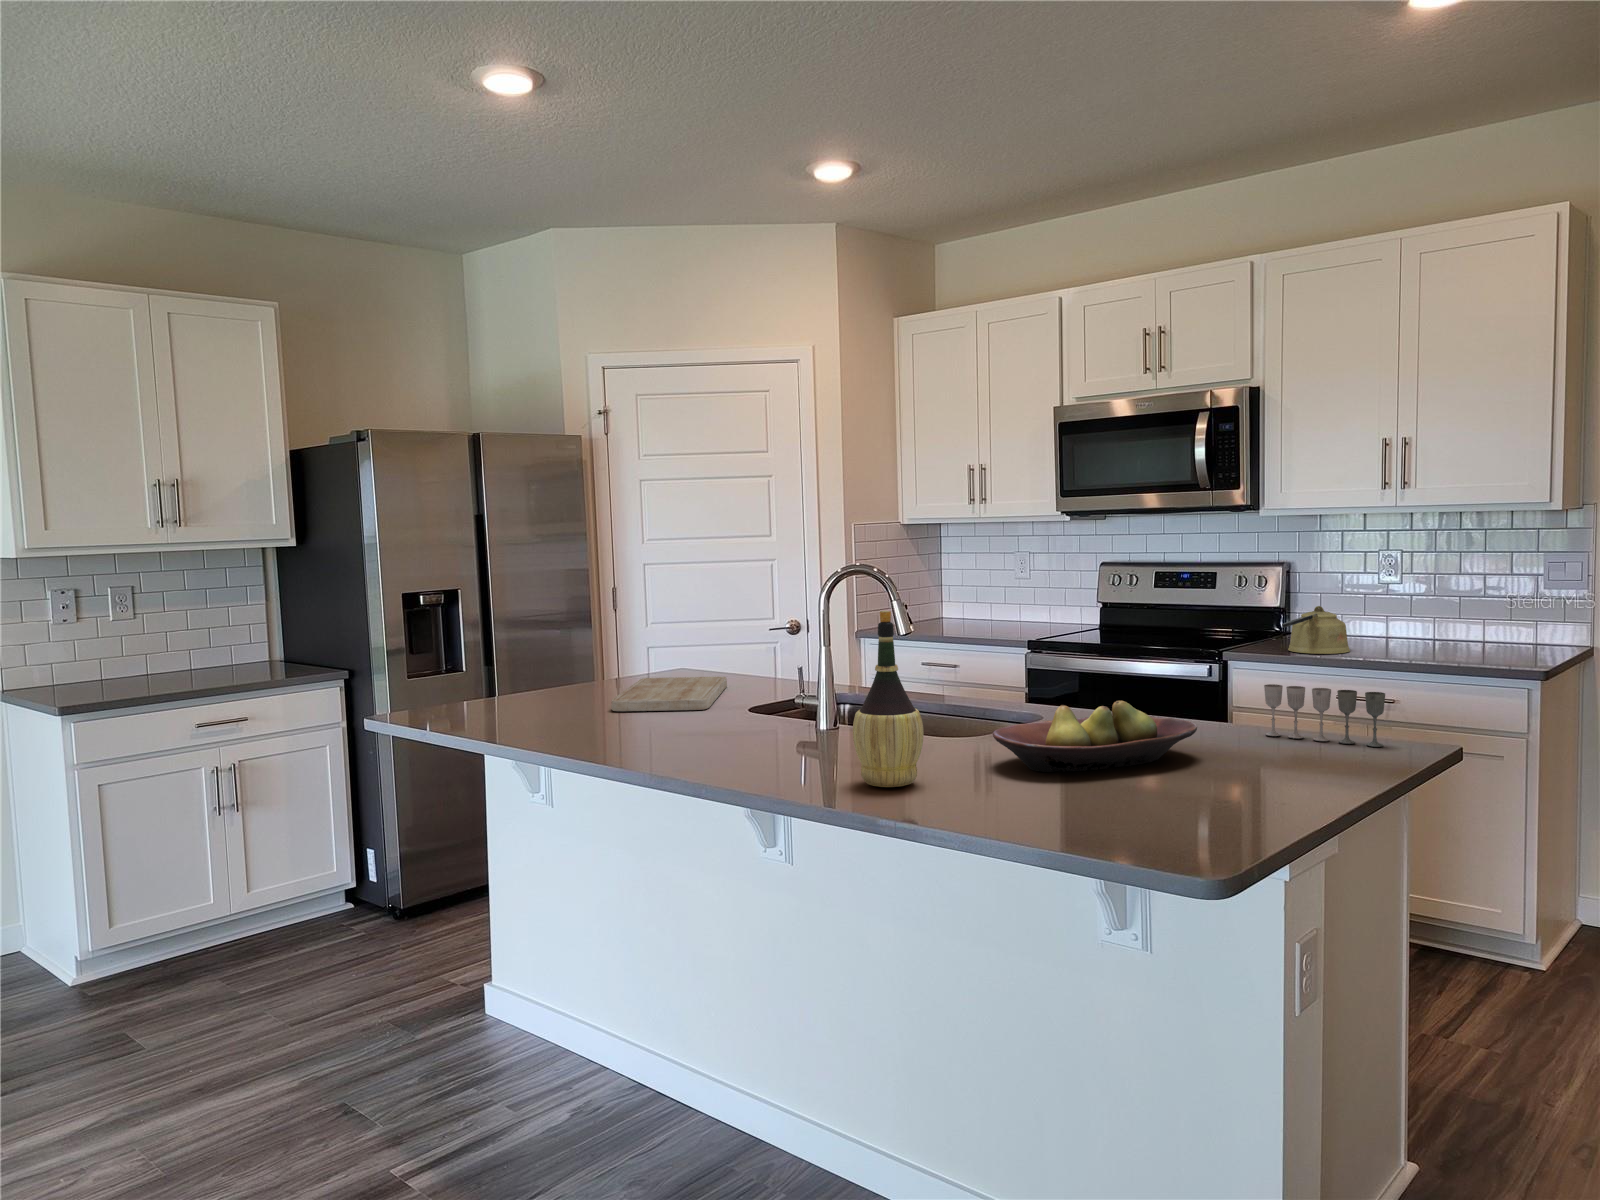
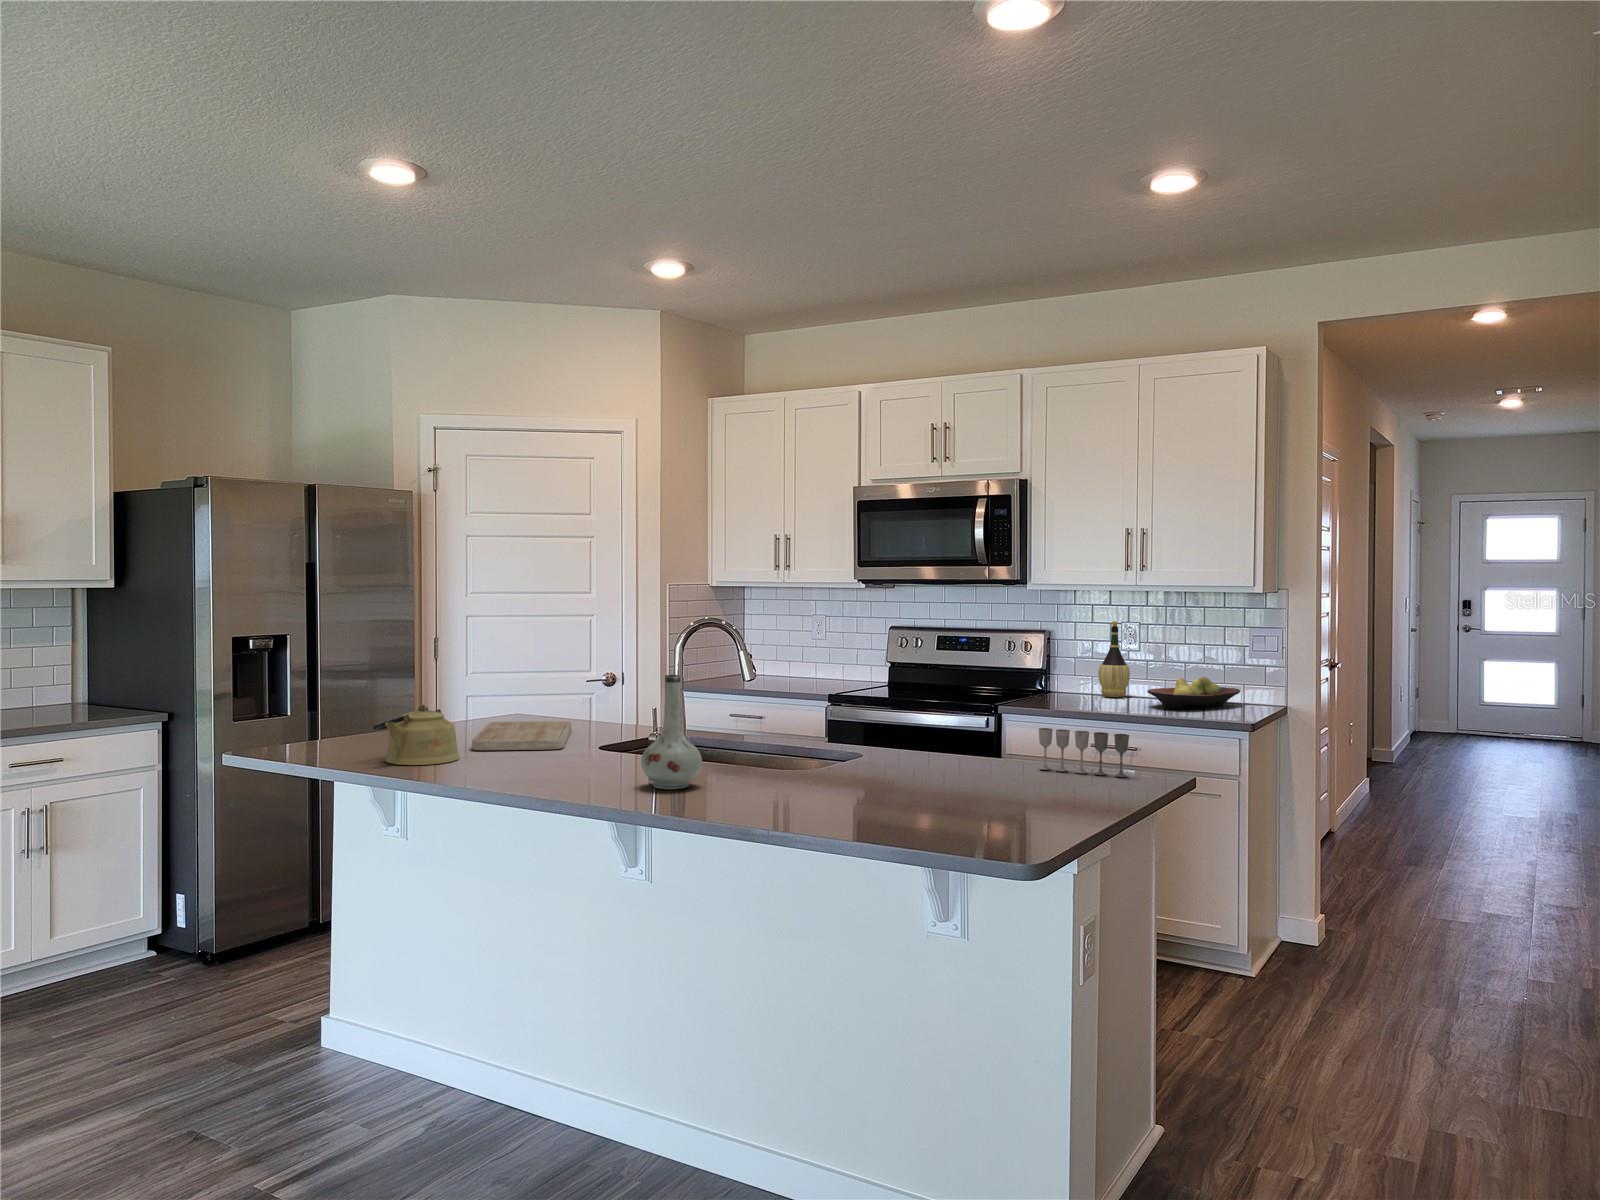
kettle: present [1282,606,1350,654] -> present [373,704,460,765]
wine bottle: present [853,611,923,787] -> present [1098,621,1130,697]
vase: none [773,628,843,762] -> present [641,675,702,789]
fruit bowl: present [993,701,1197,772] -> present [1147,677,1240,709]

